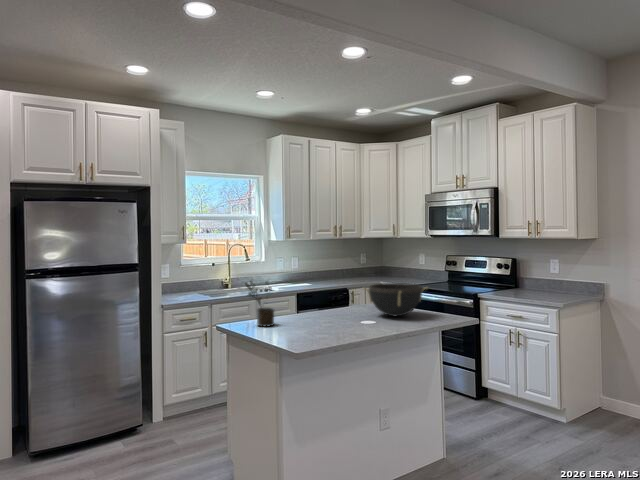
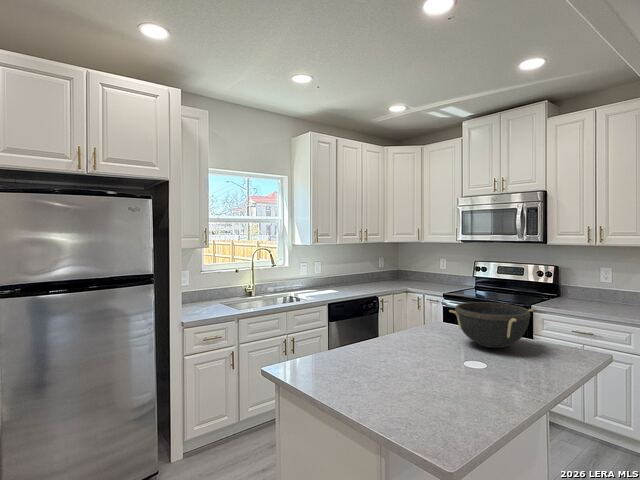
potted plant: present [245,281,274,327] -> none [308,306,348,373]

